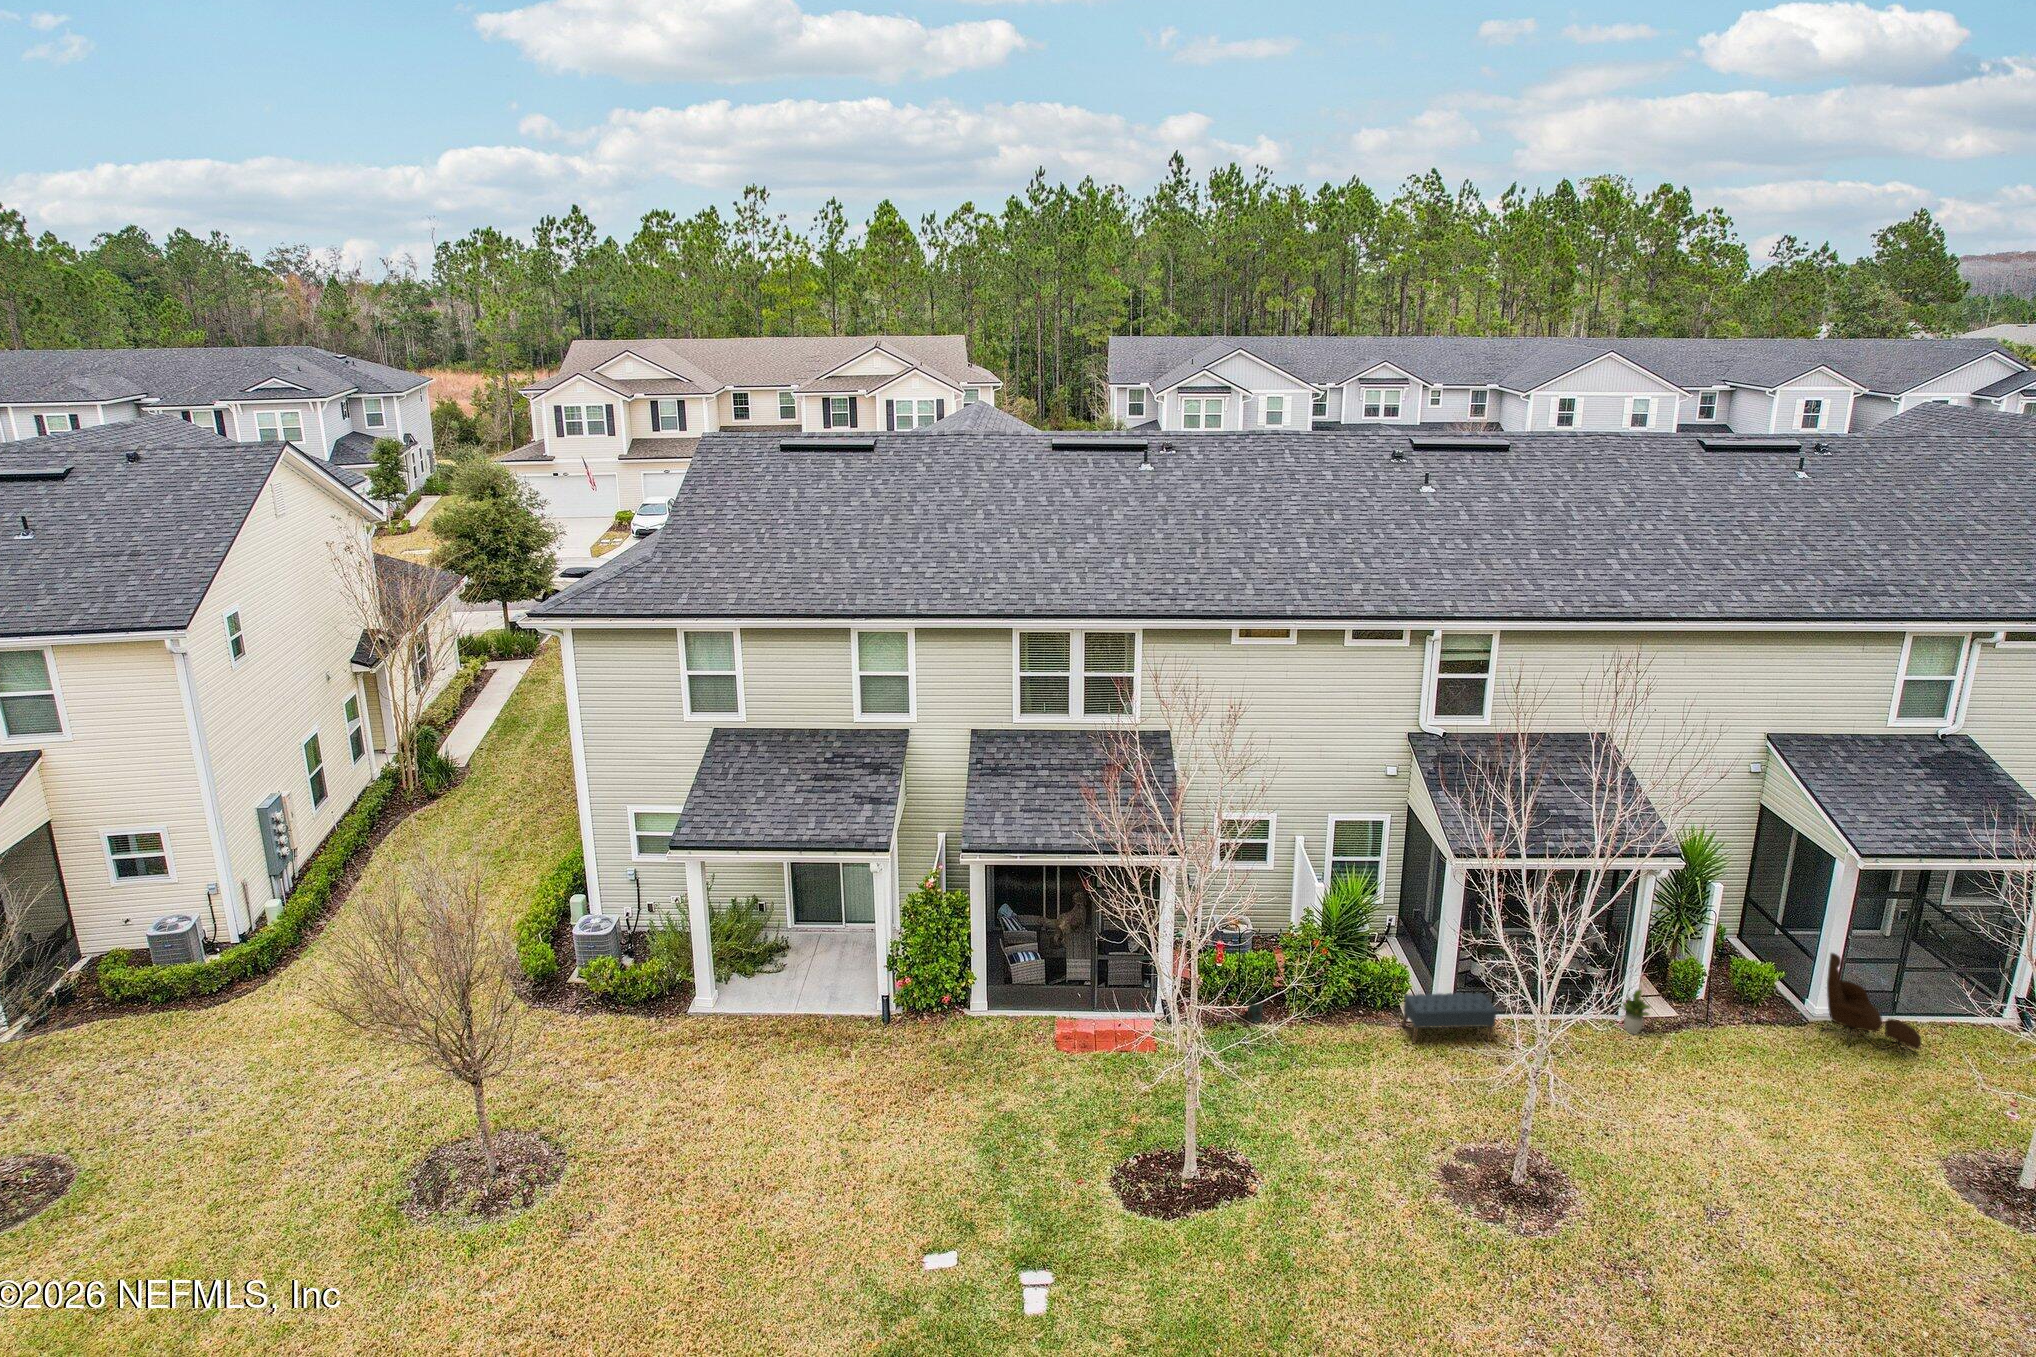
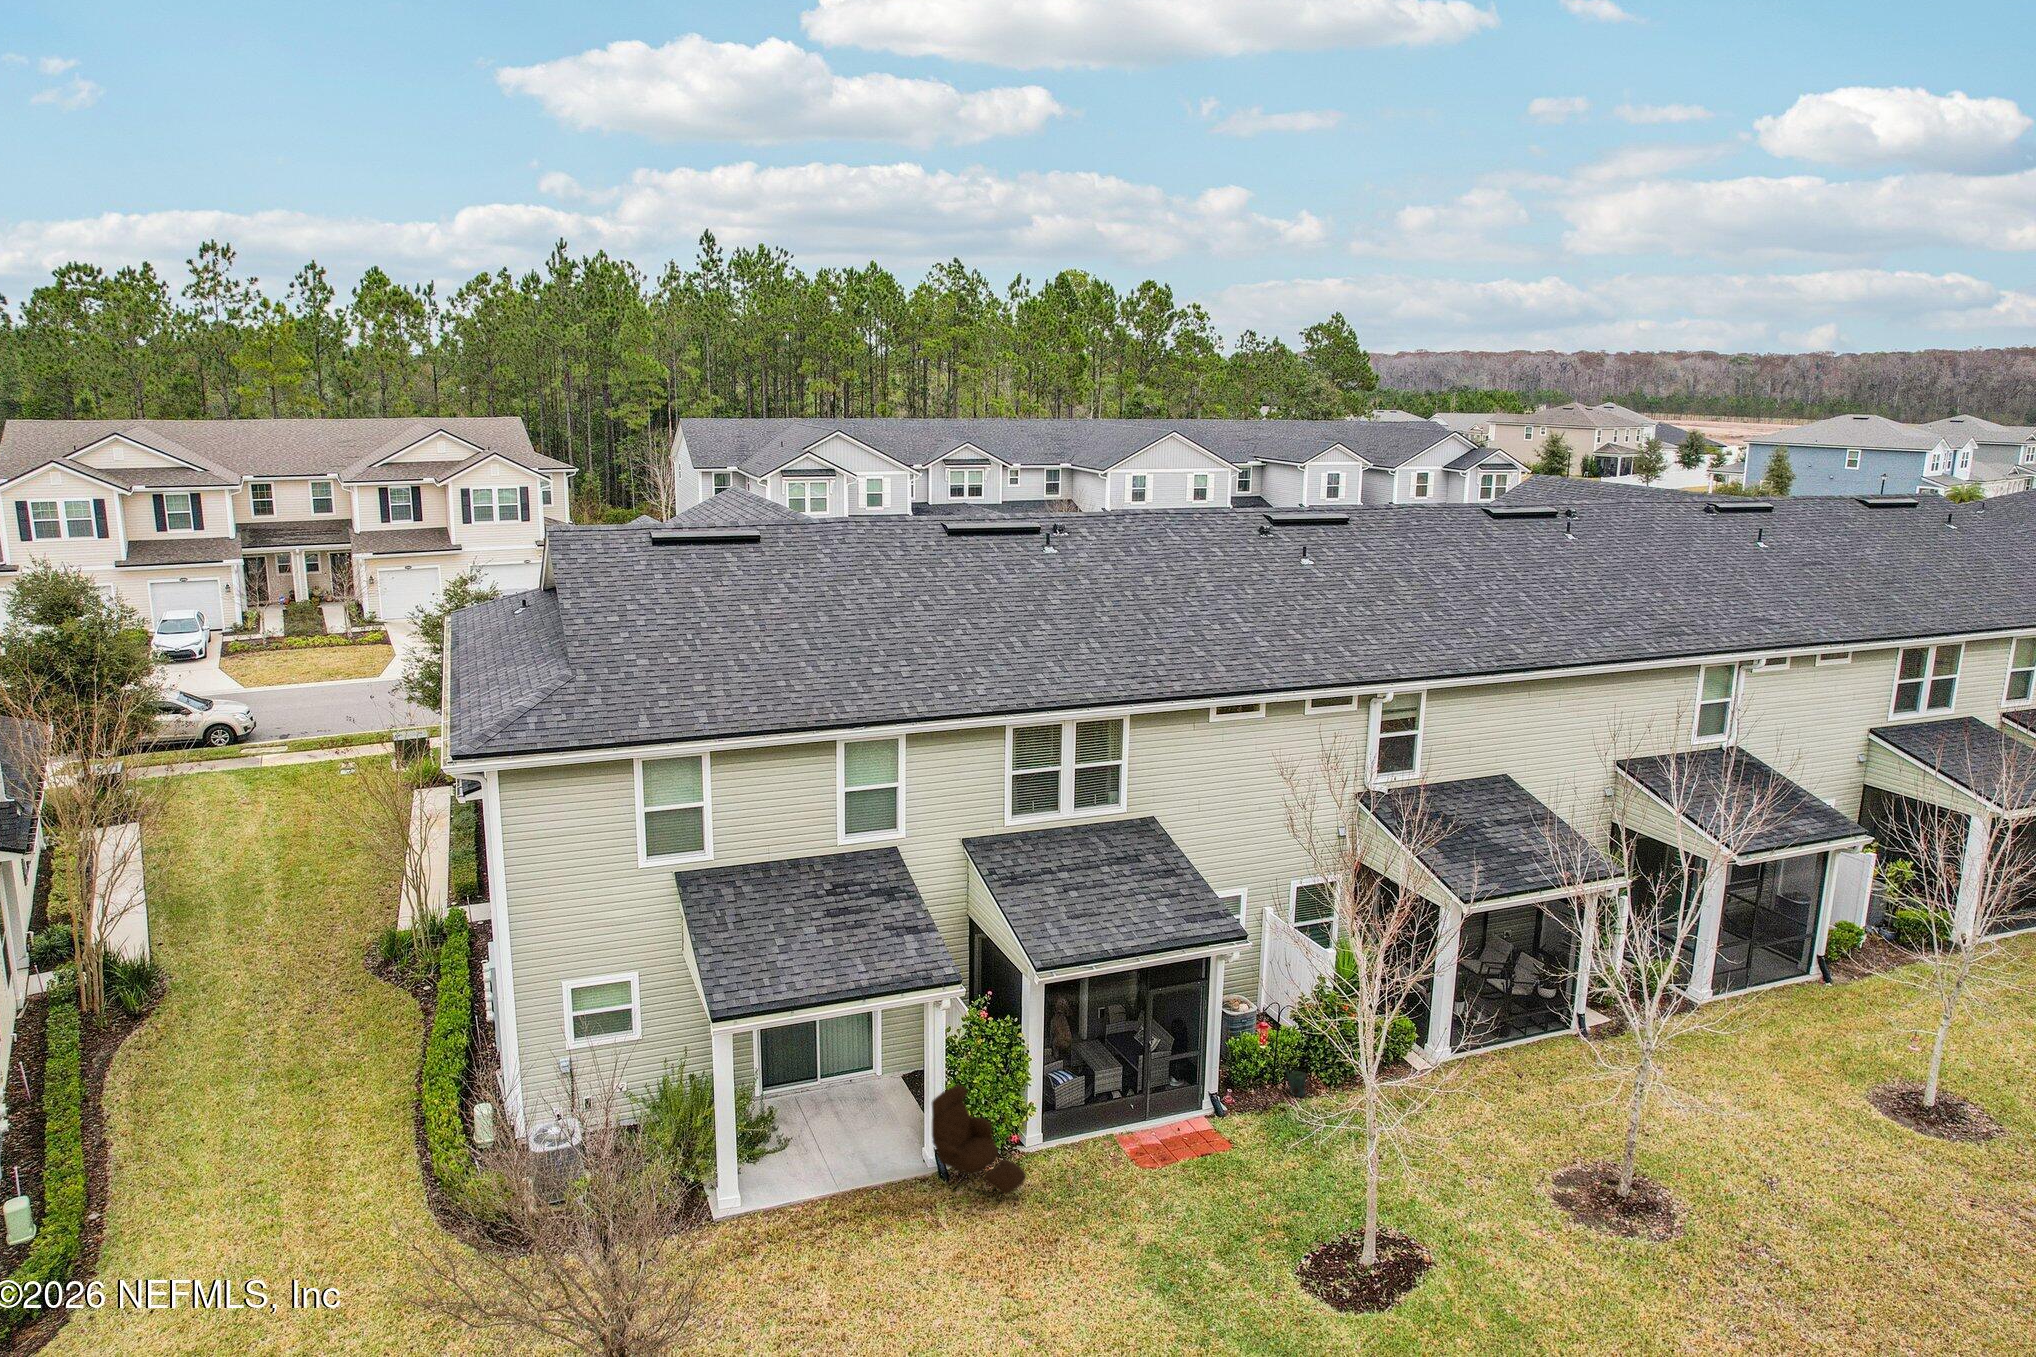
lounge chair: present [1821,953,1921,1058] -> present [932,1085,1026,1204]
potted plant: present [1622,990,1650,1034] -> none [1577,996,1606,1039]
bench: present [1402,993,1497,1043] -> none [1421,1026,1502,1085]

